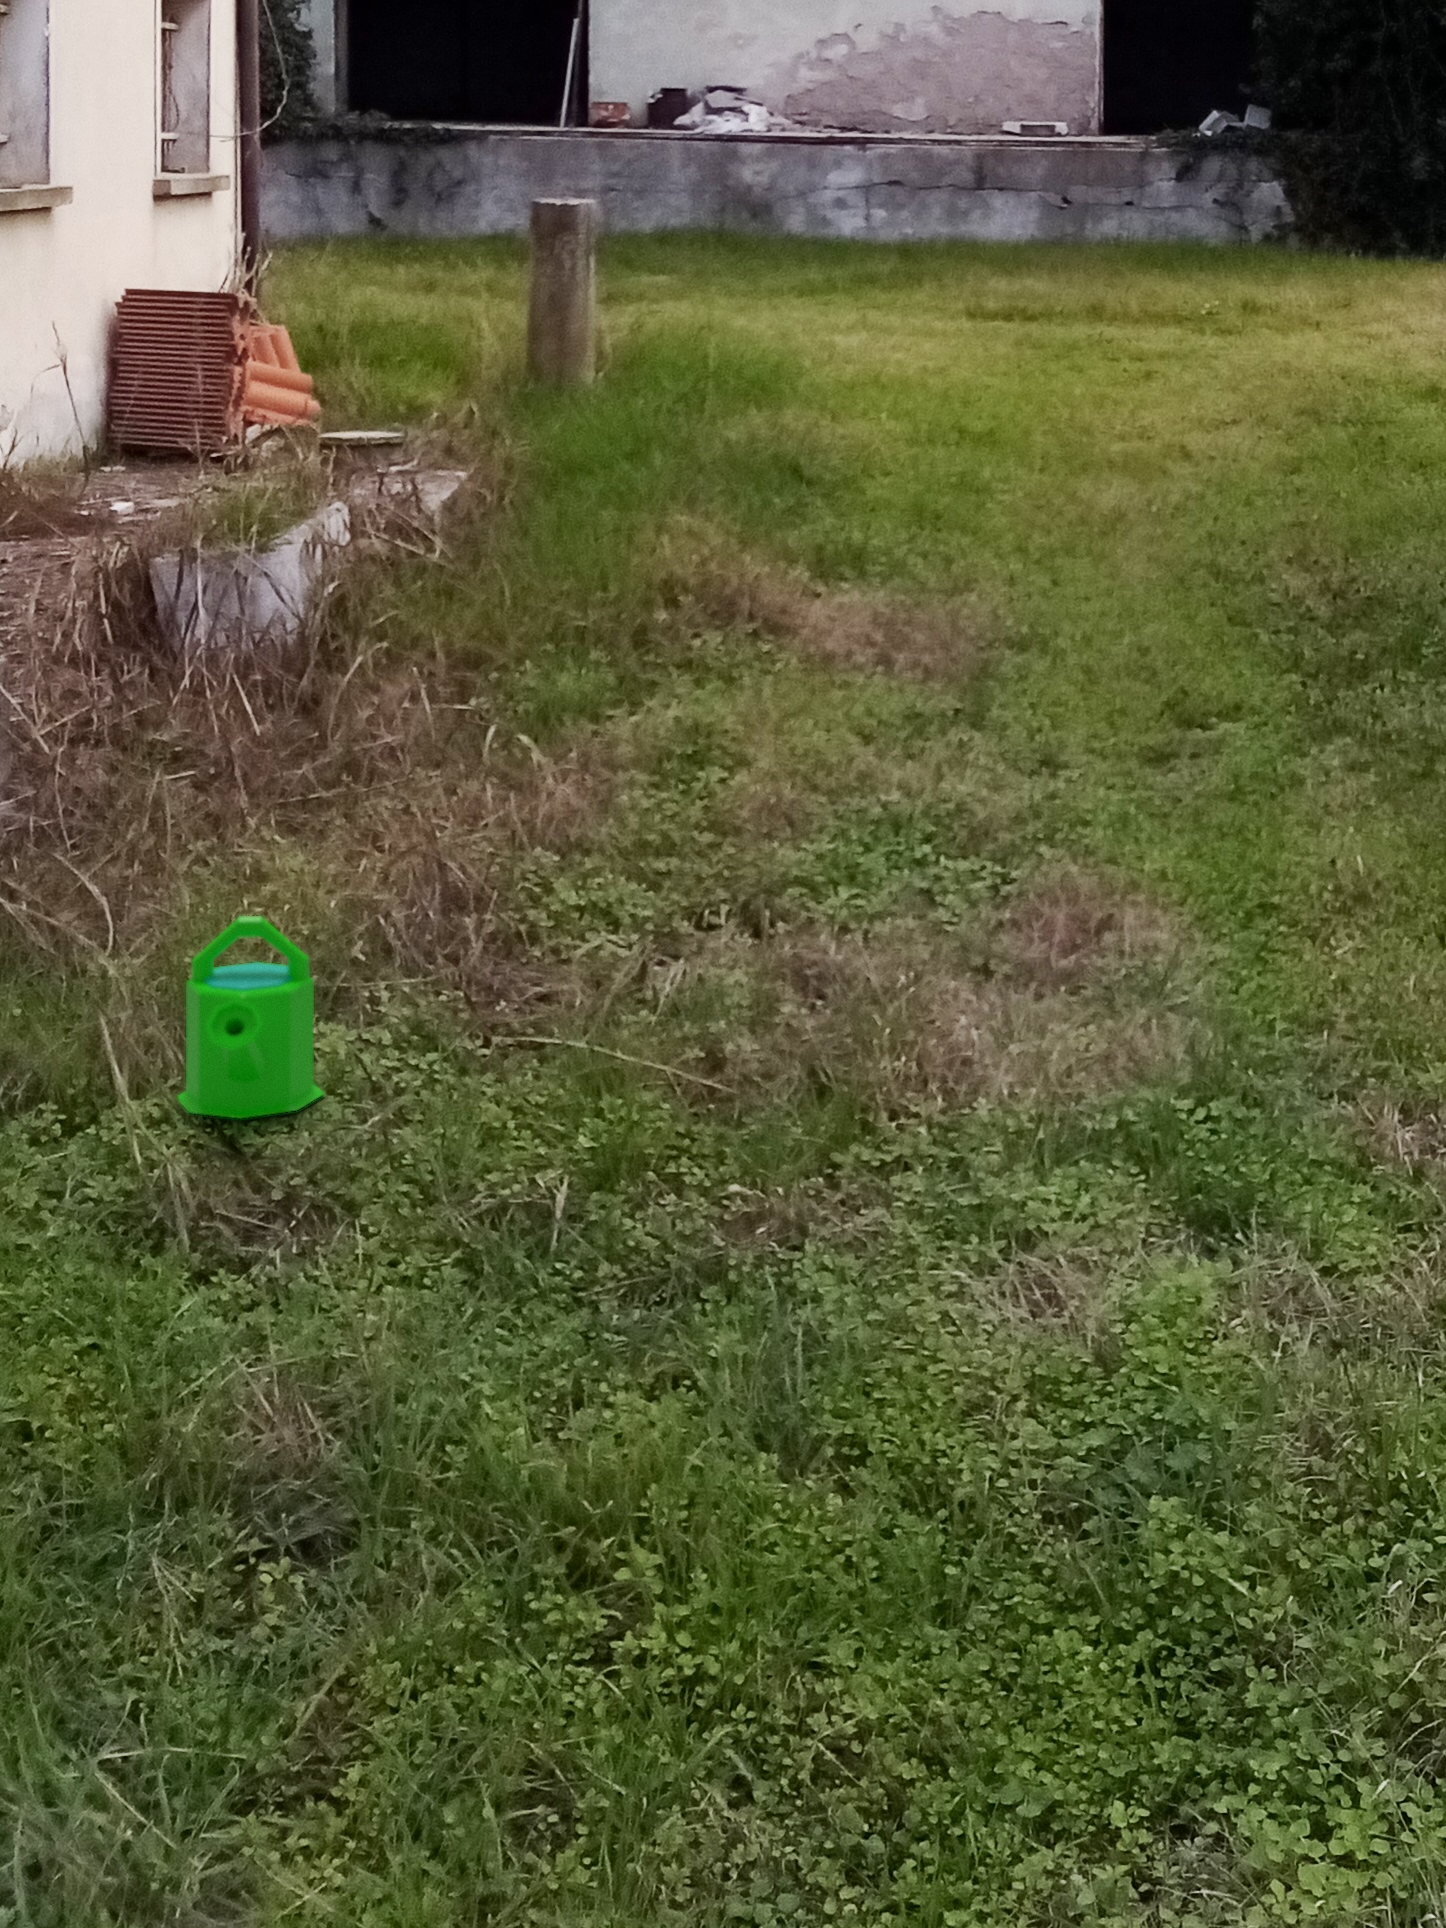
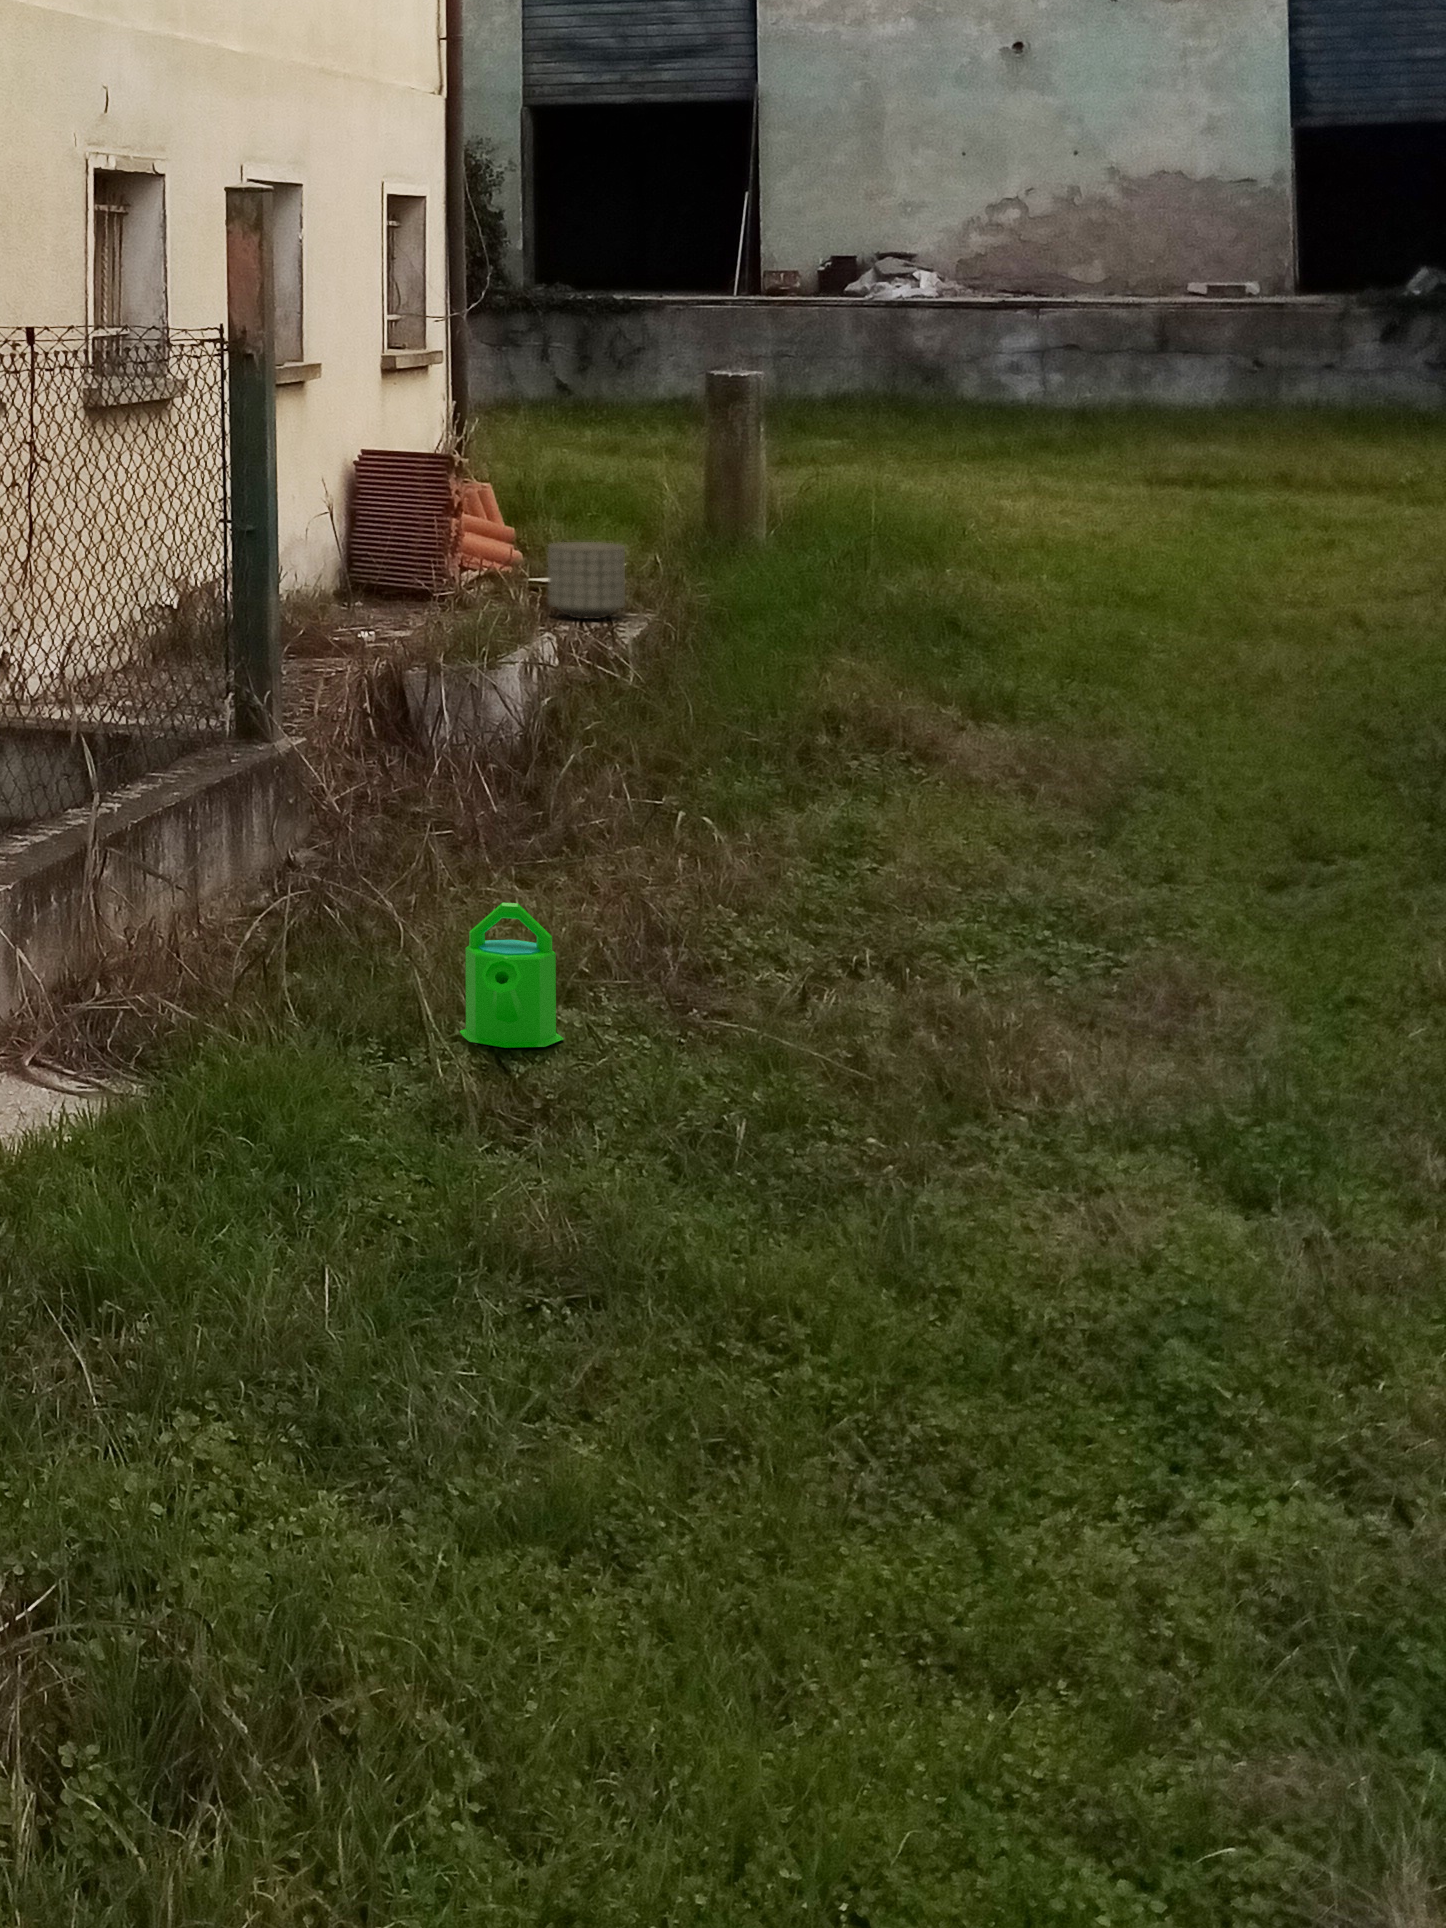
planter: none [342,393,433,483] -> present [548,542,625,619]

